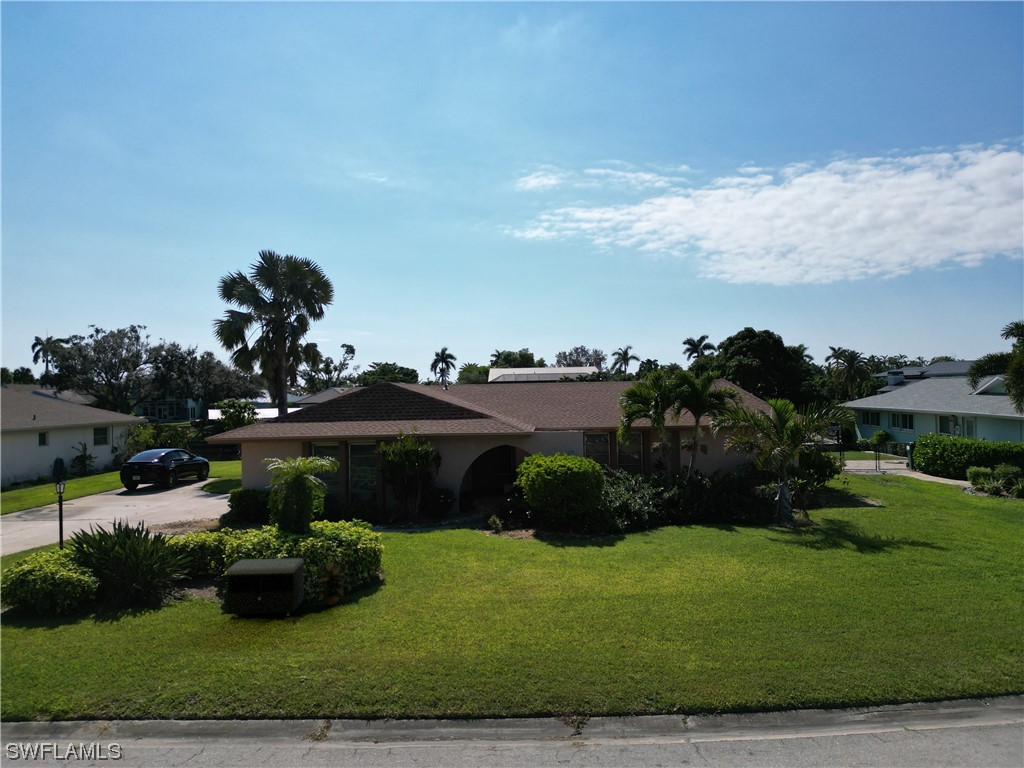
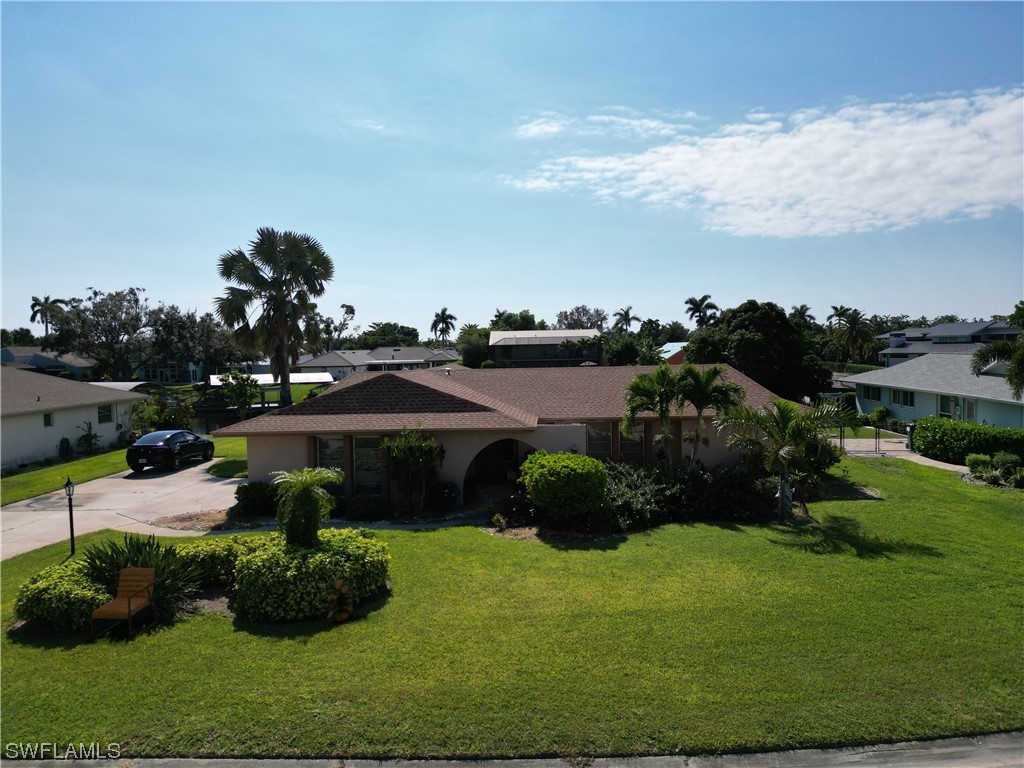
chair: none [75,550,145,622] -> present [90,568,158,641]
storage bench: present [227,558,304,617] -> none [238,577,313,637]

